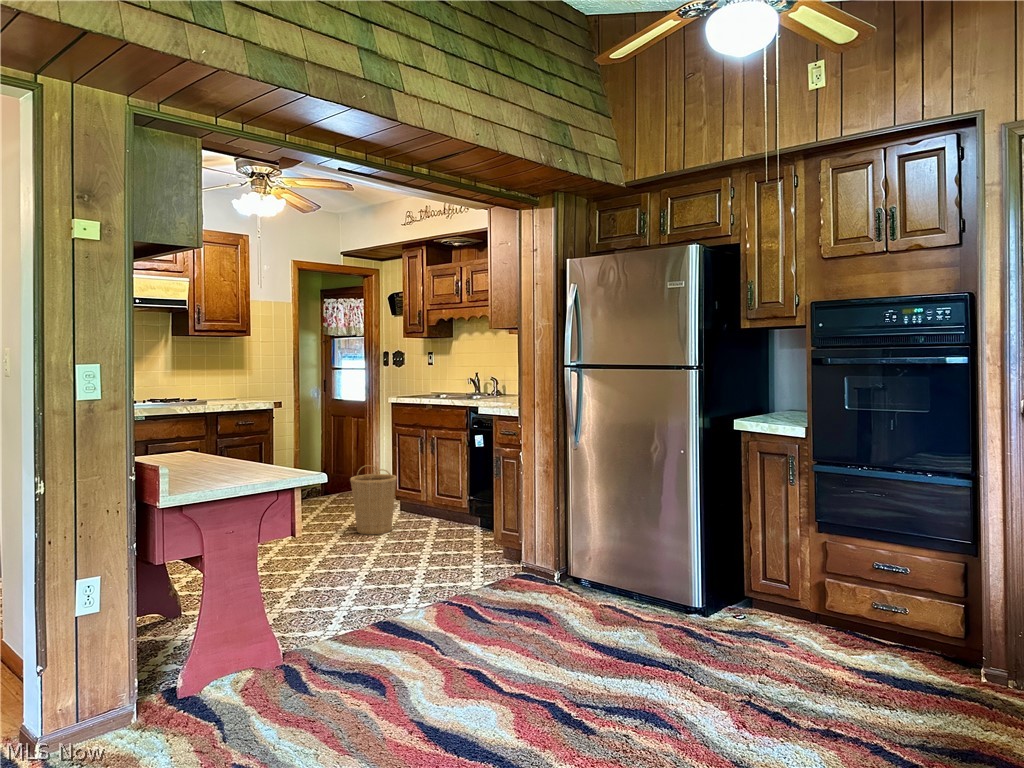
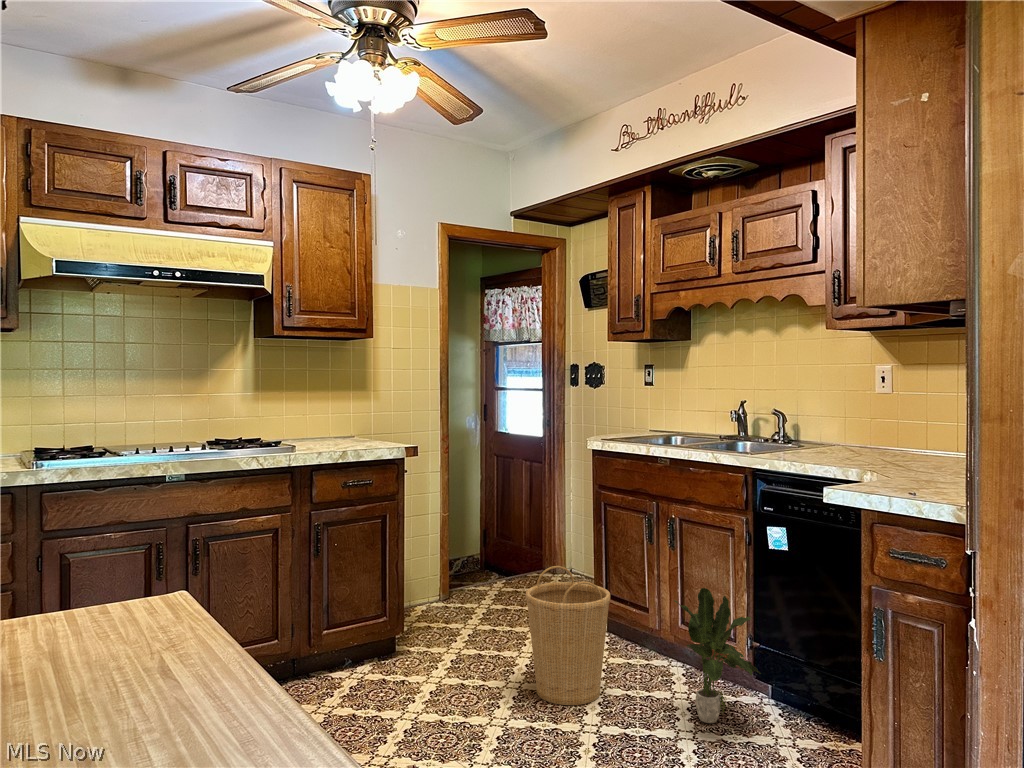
potted plant: none [428,468,470,535] -> present [674,588,761,723]

